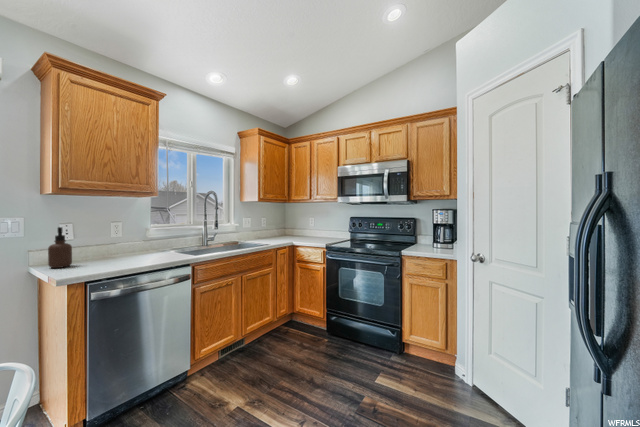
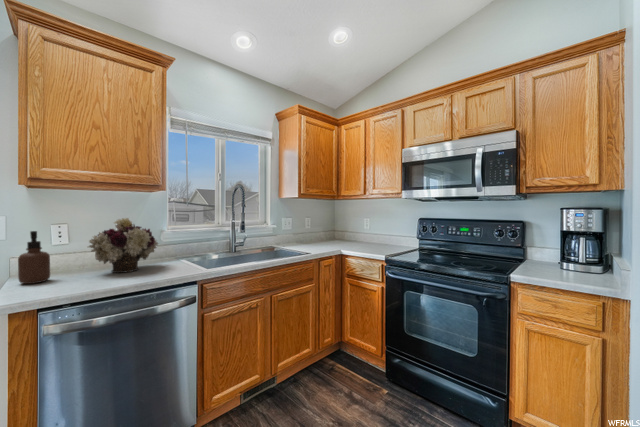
flower arrangement: none [99,217,152,260] -> present [88,218,158,273]

